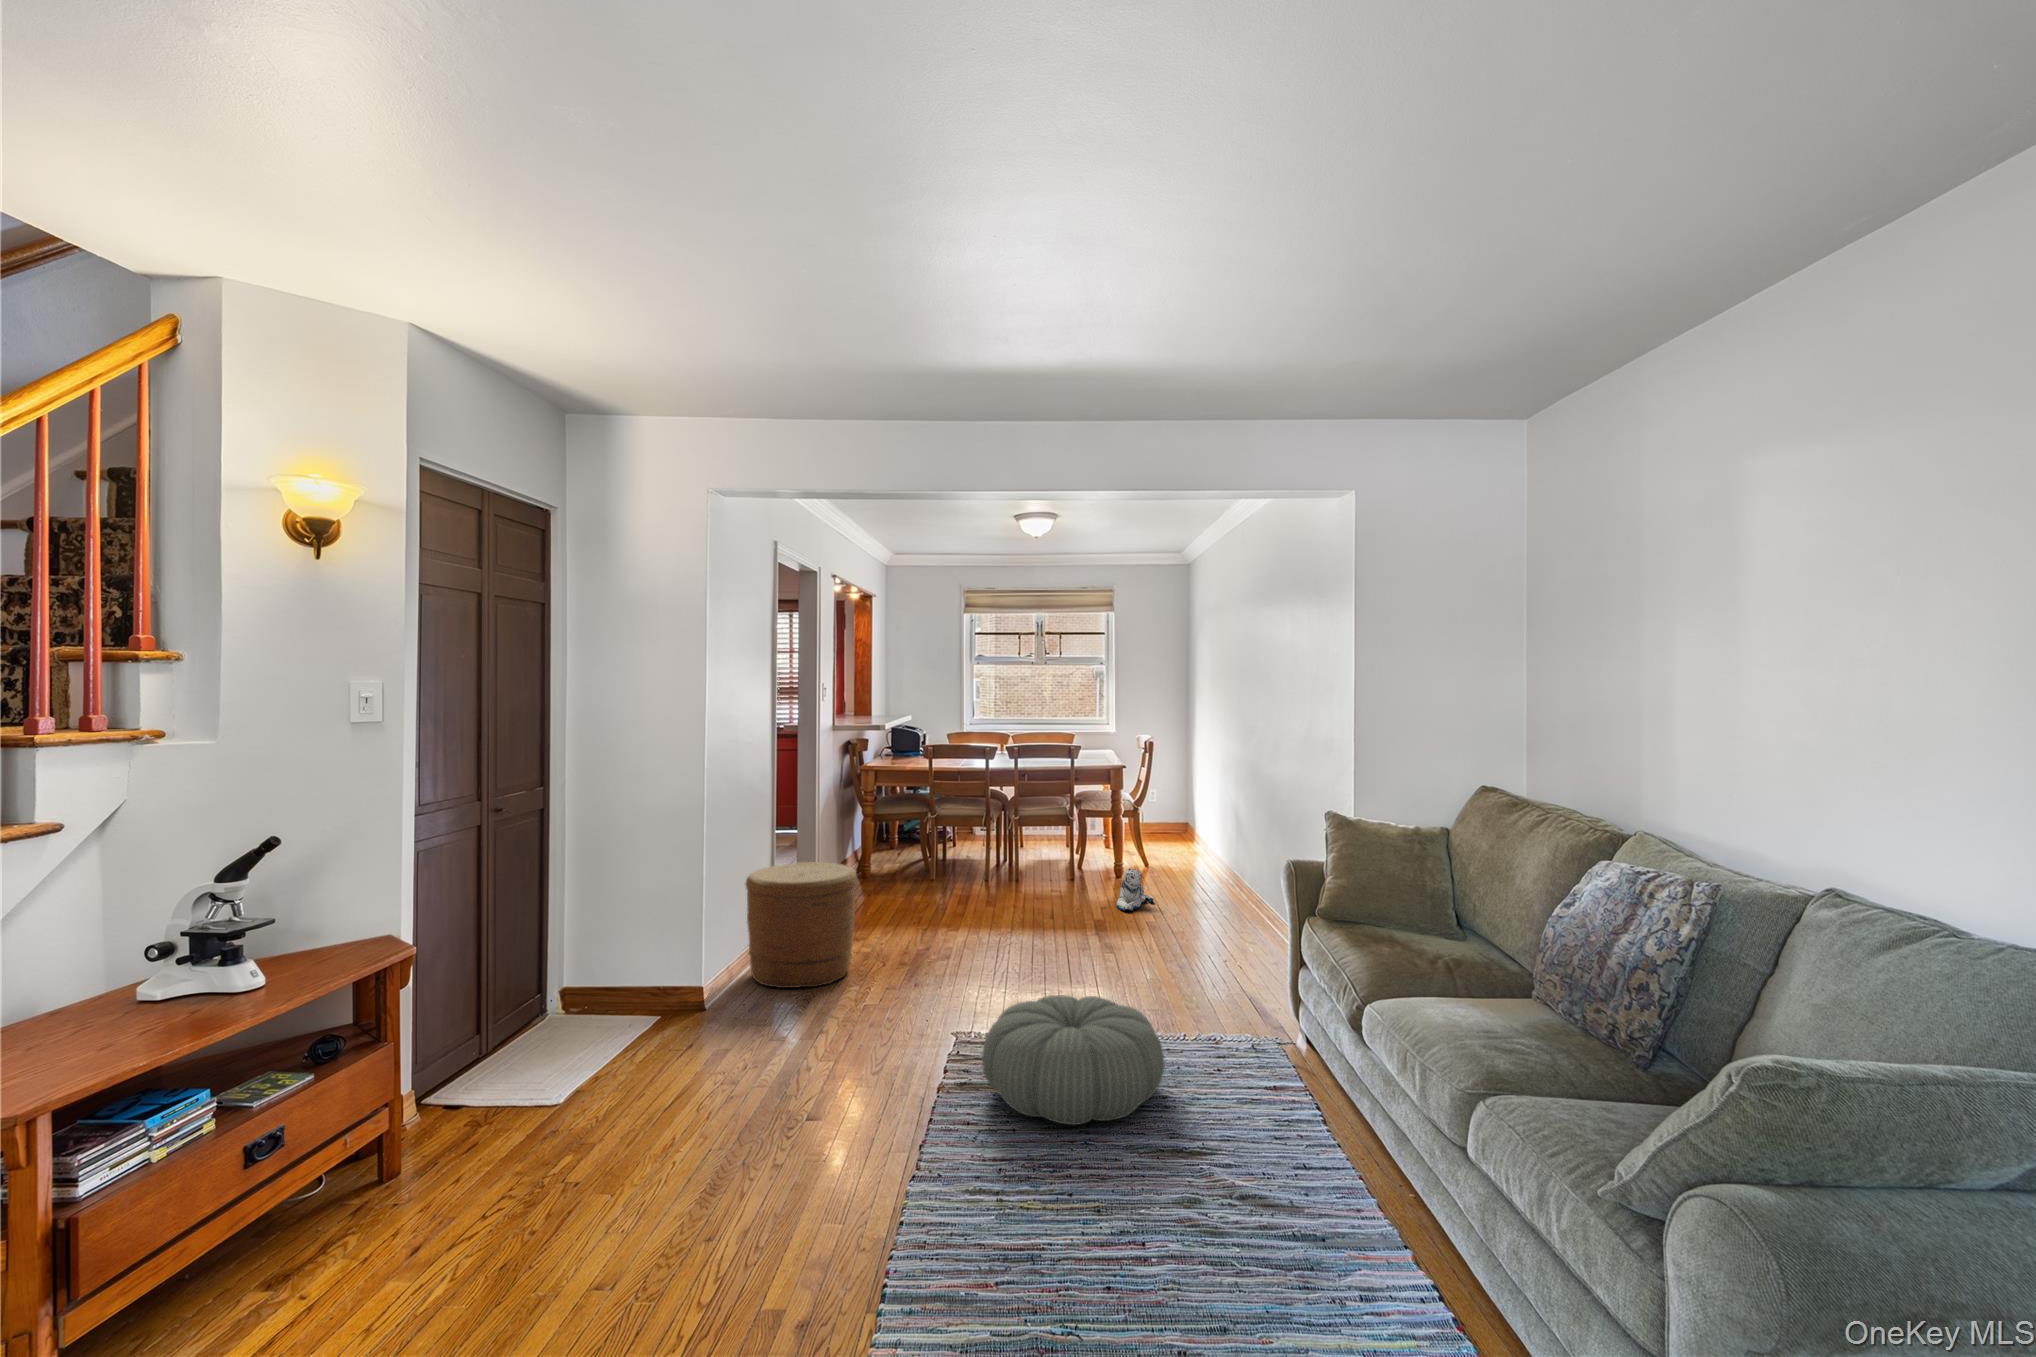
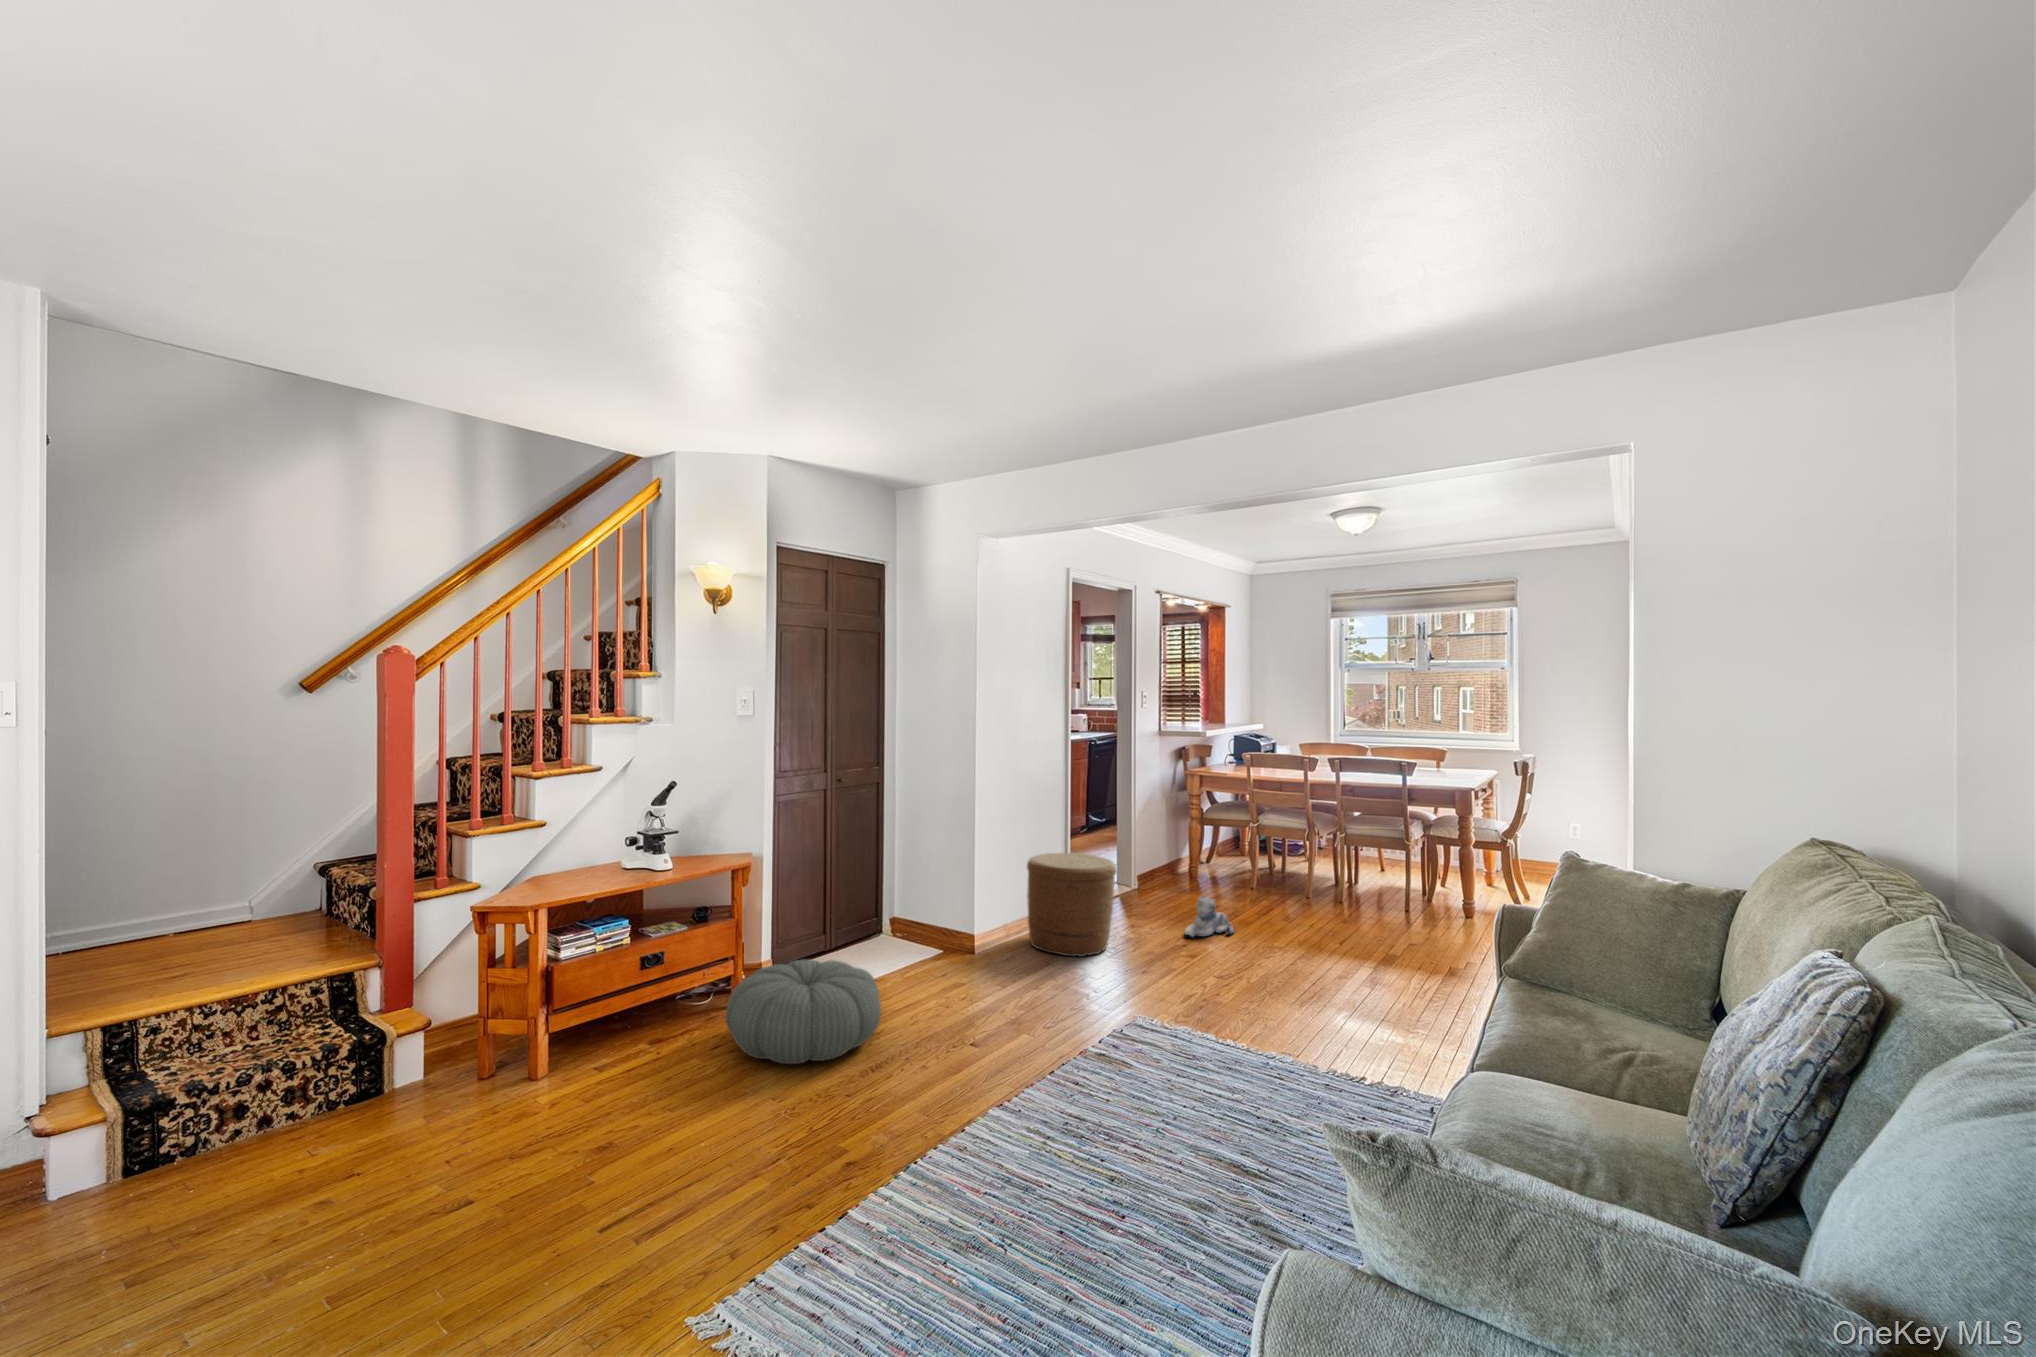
plush toy: present [1116,868,1153,911] -> present [1185,896,1234,937]
pouf: present [982,995,1164,1125] -> present [726,960,881,1064]

